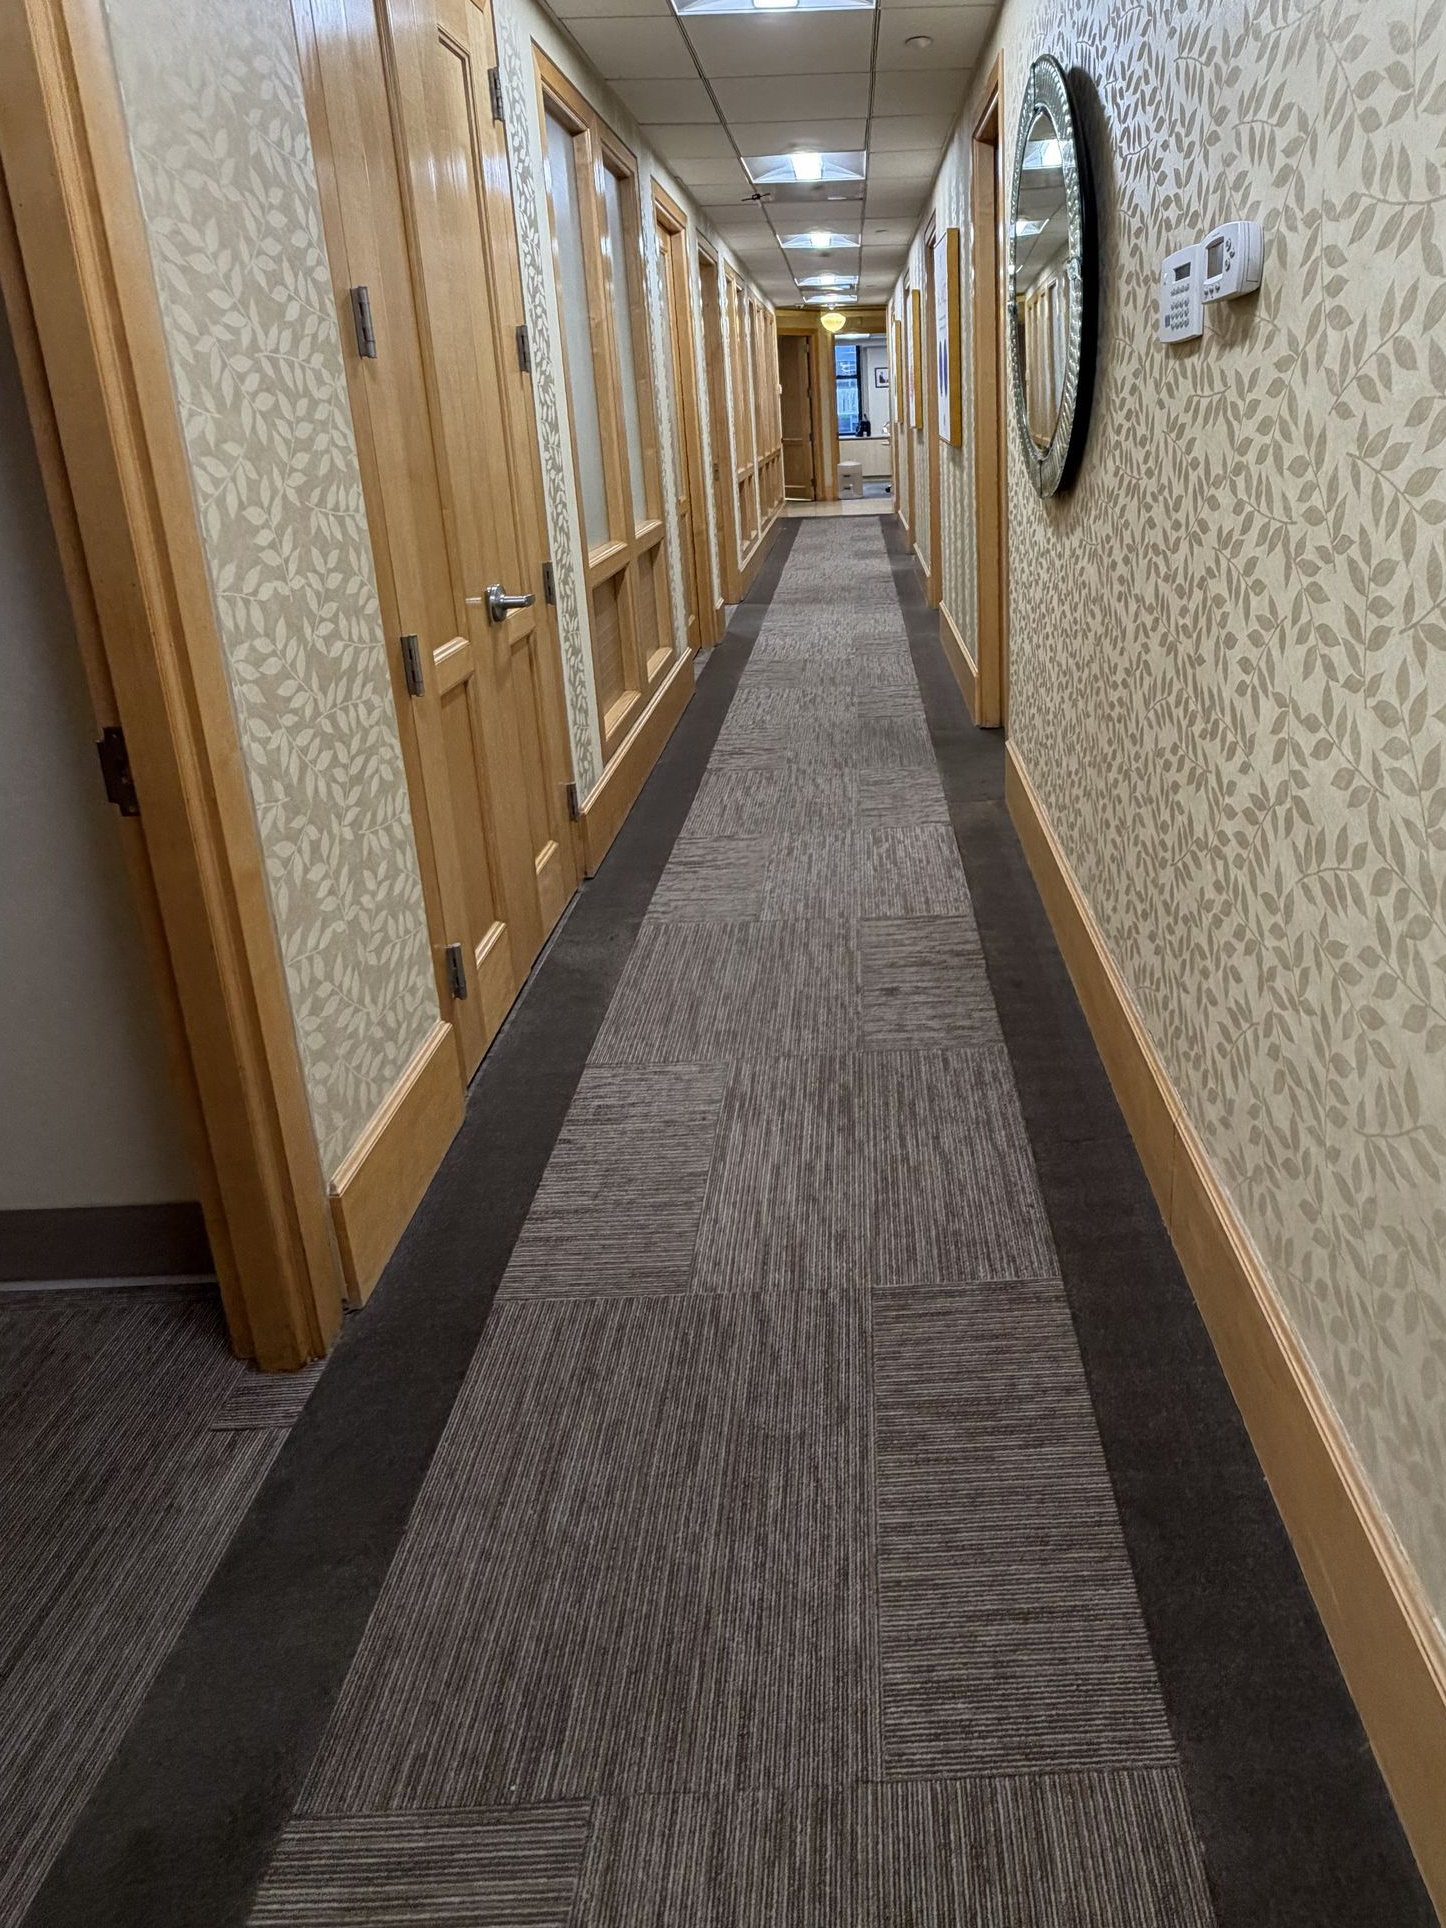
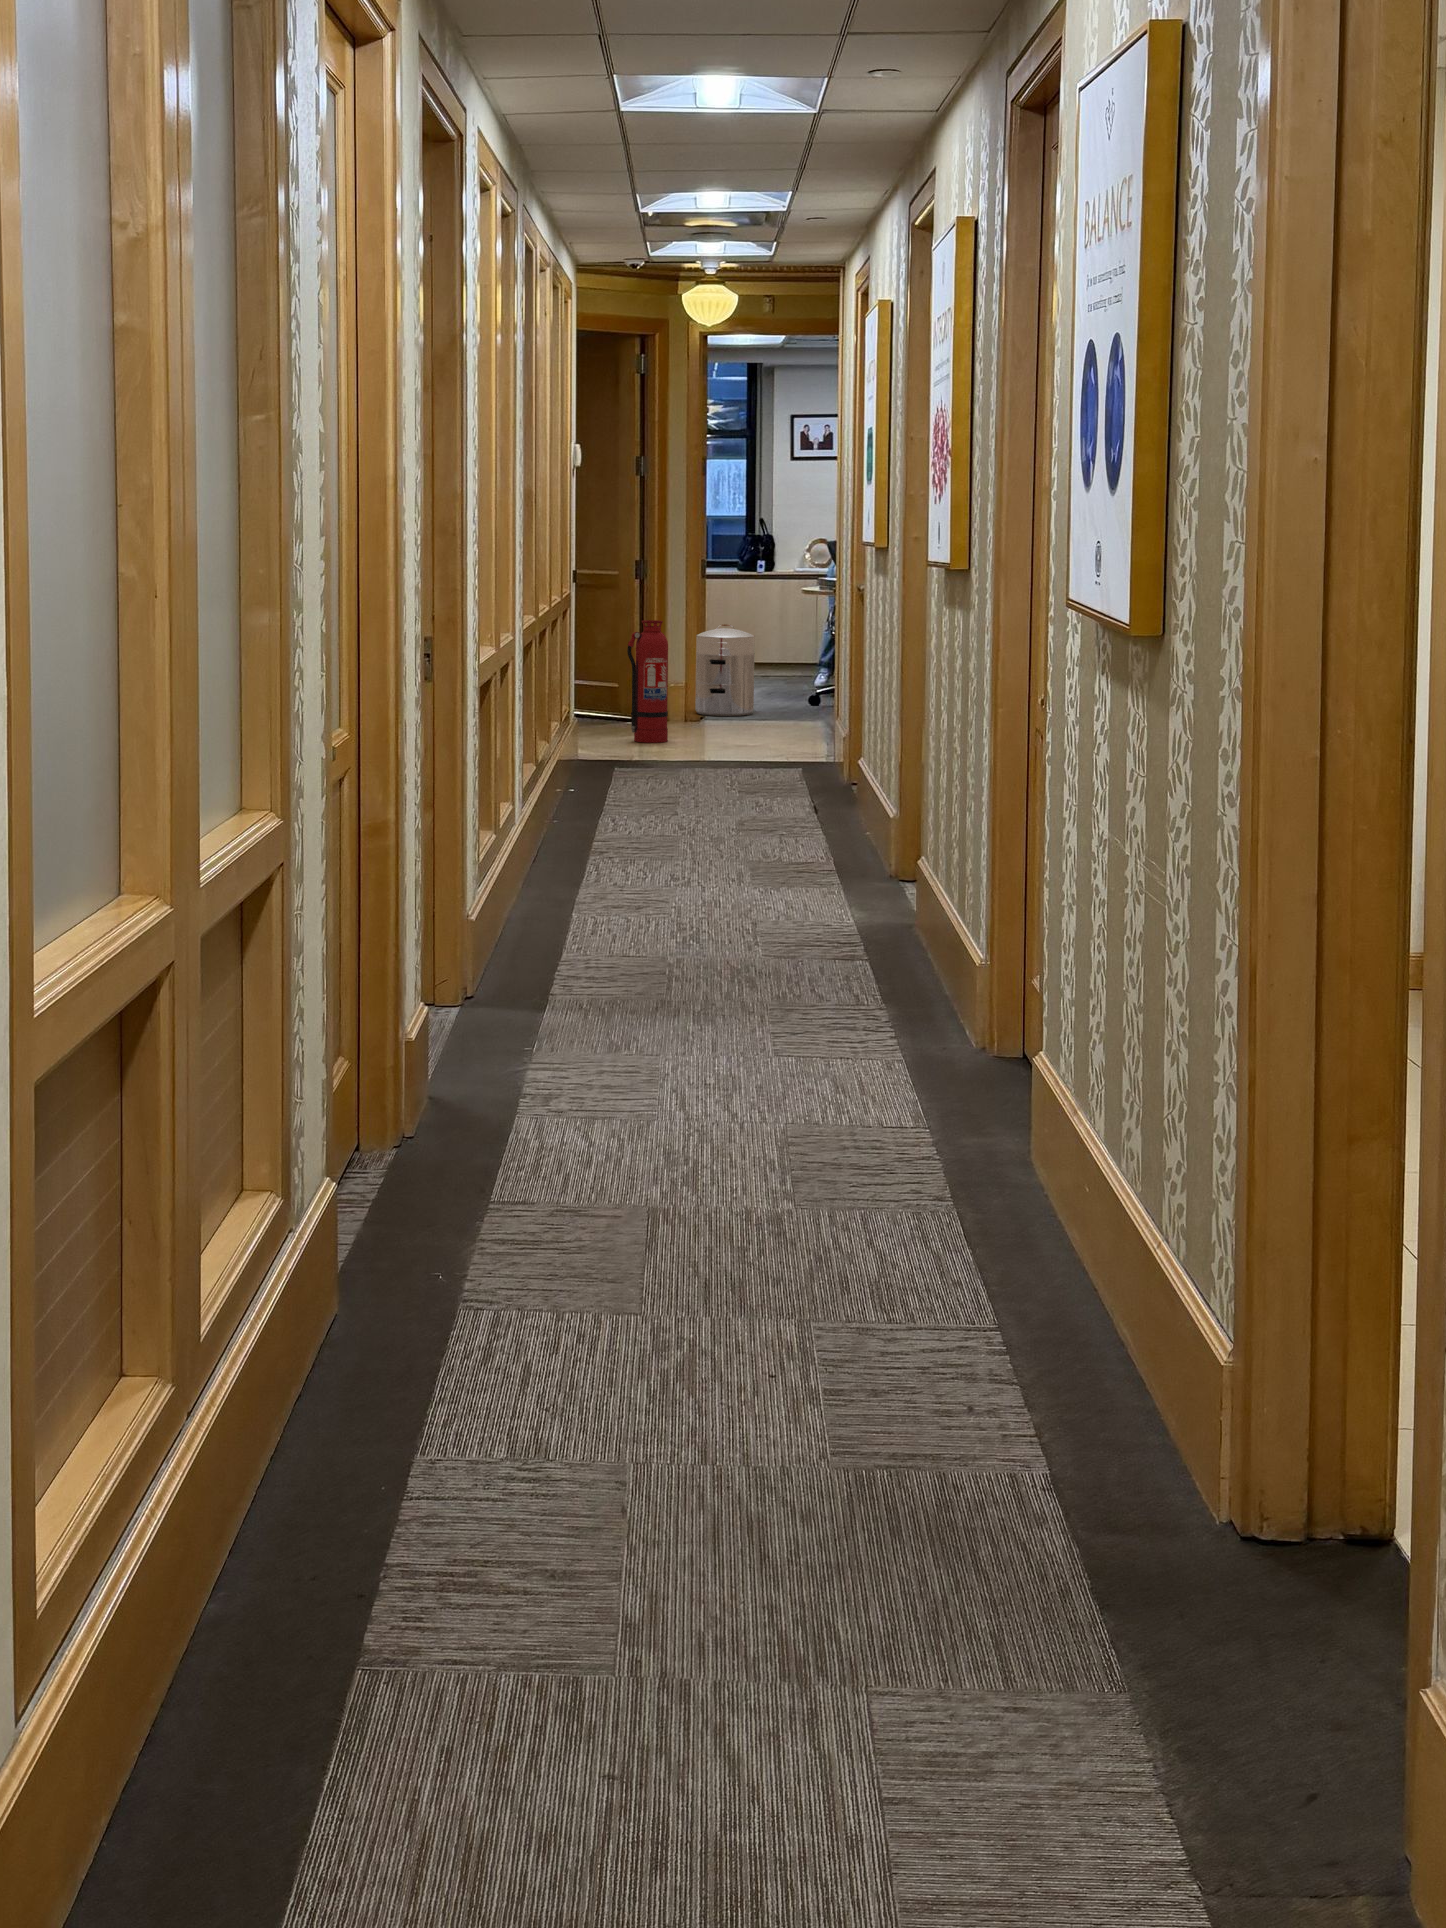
fire extinguisher: none [806,459,826,511] -> present [627,620,668,743]

